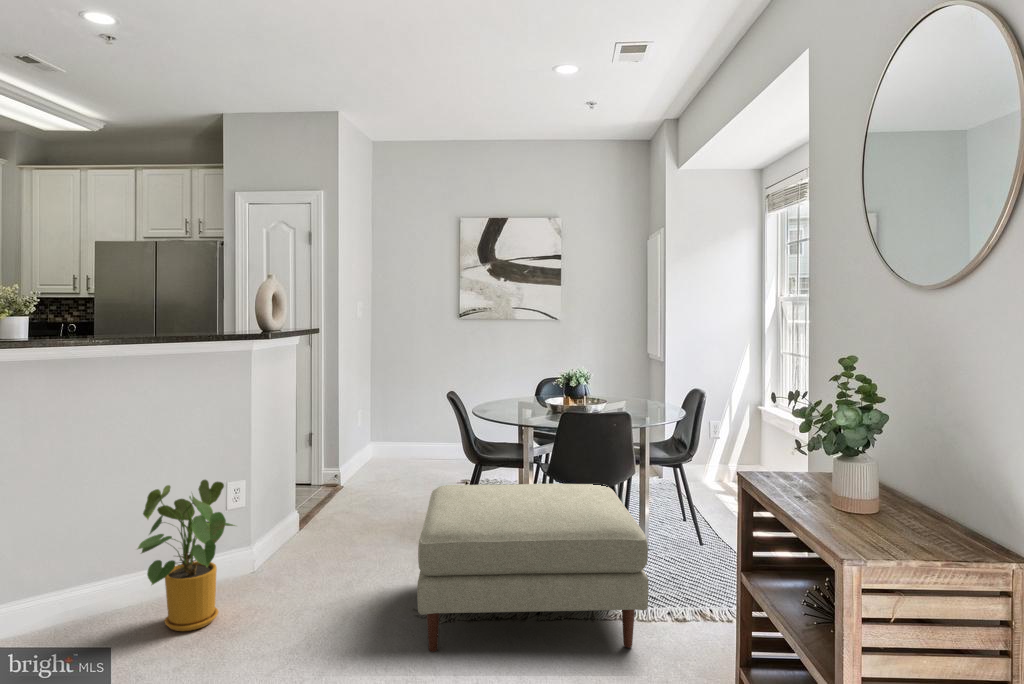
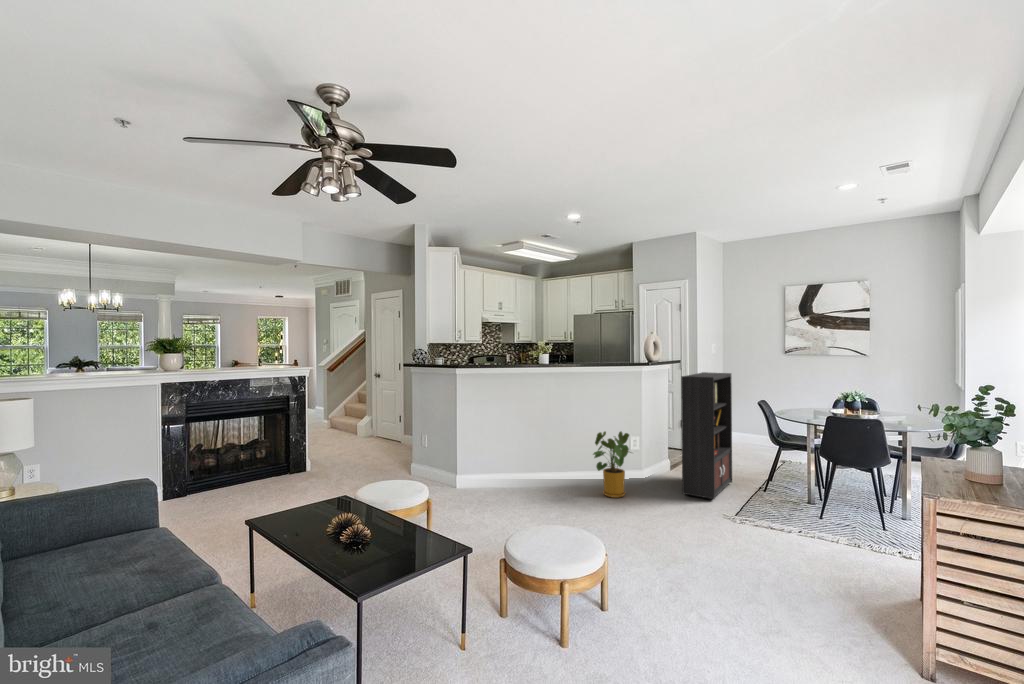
bookcase: none [330,350,409,582] -> present [681,372,732,499]
ottoman: present [417,484,649,652] -> none [718,451,866,557]

